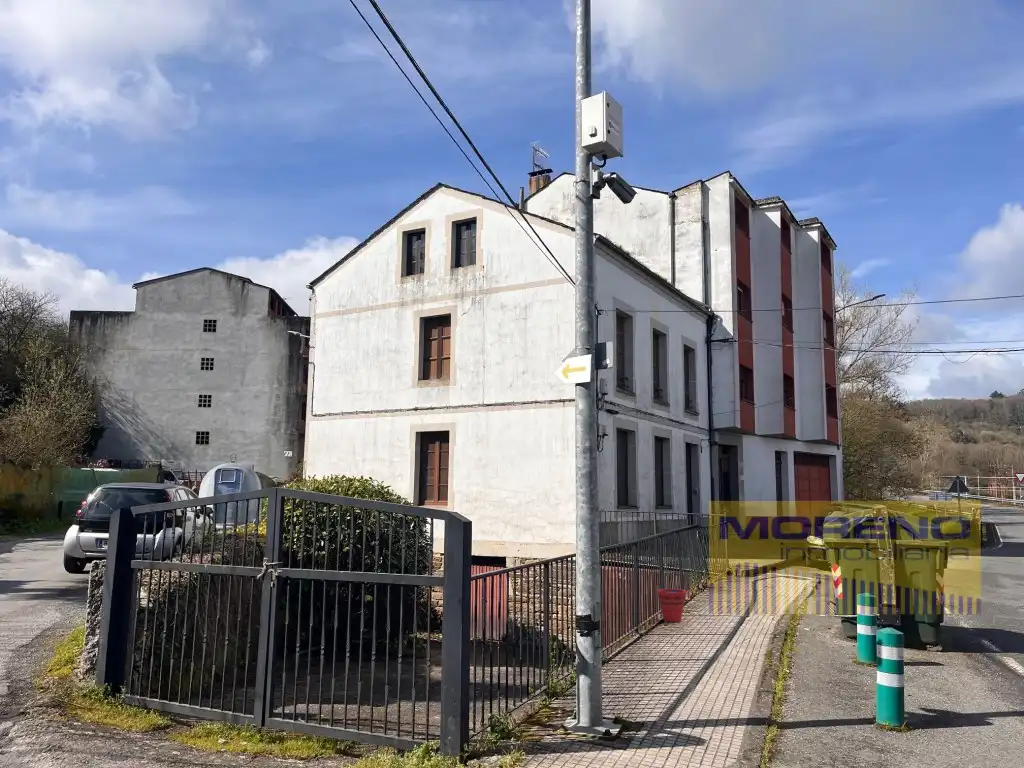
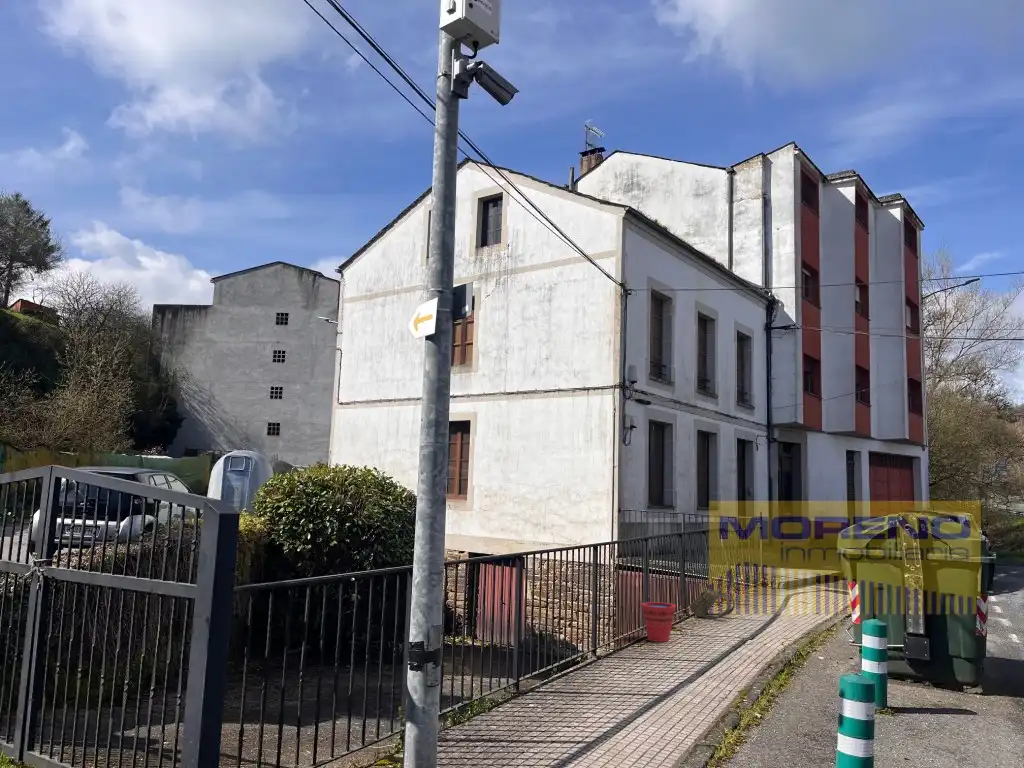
backpack: none [683,577,721,603] -> present [690,589,735,620]

